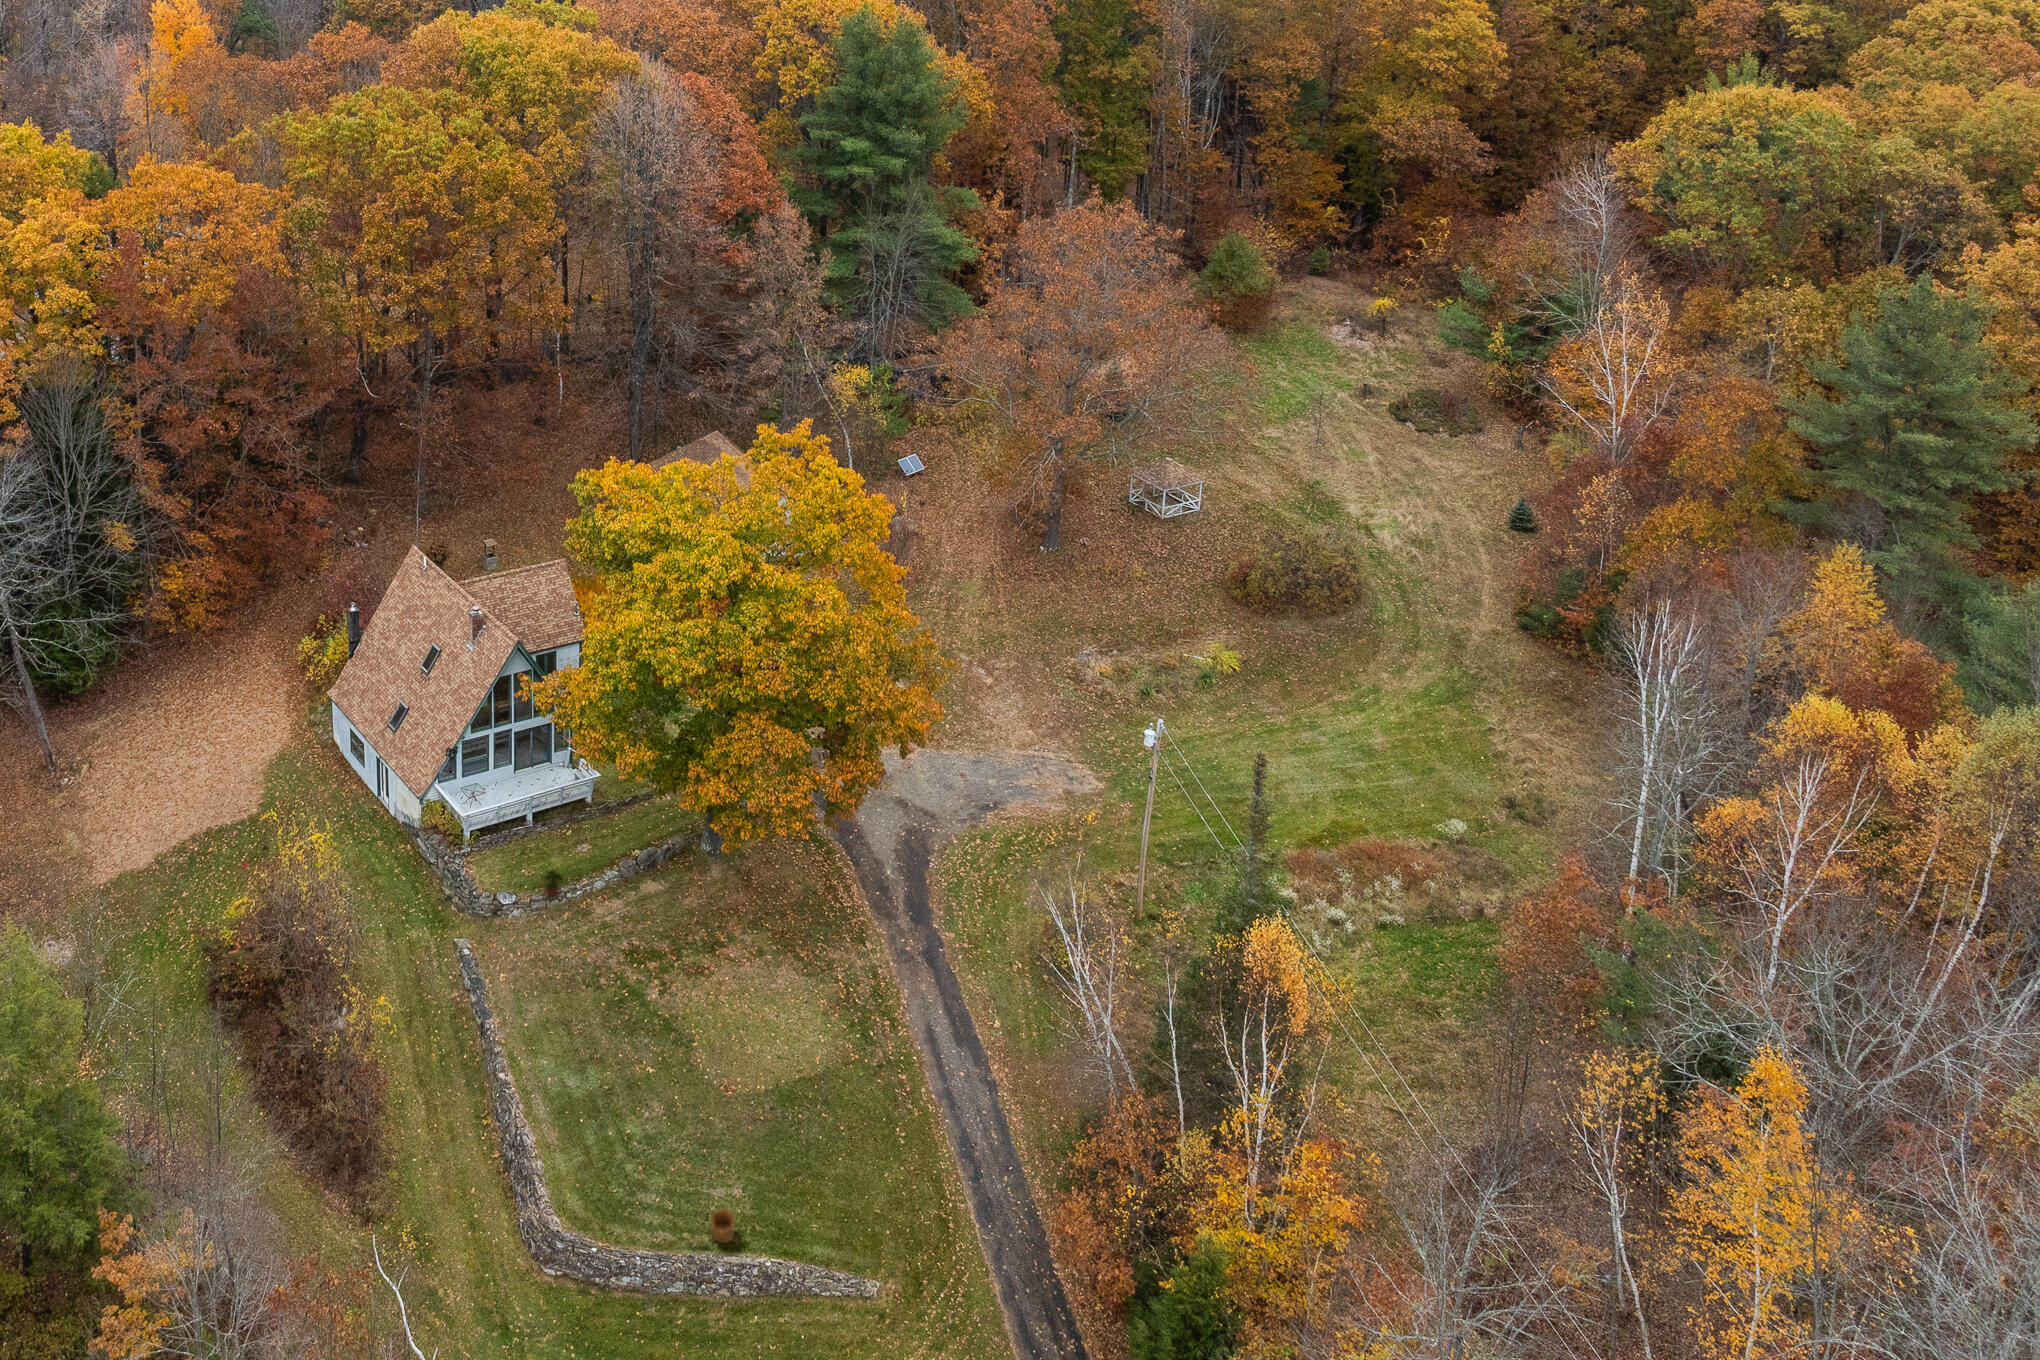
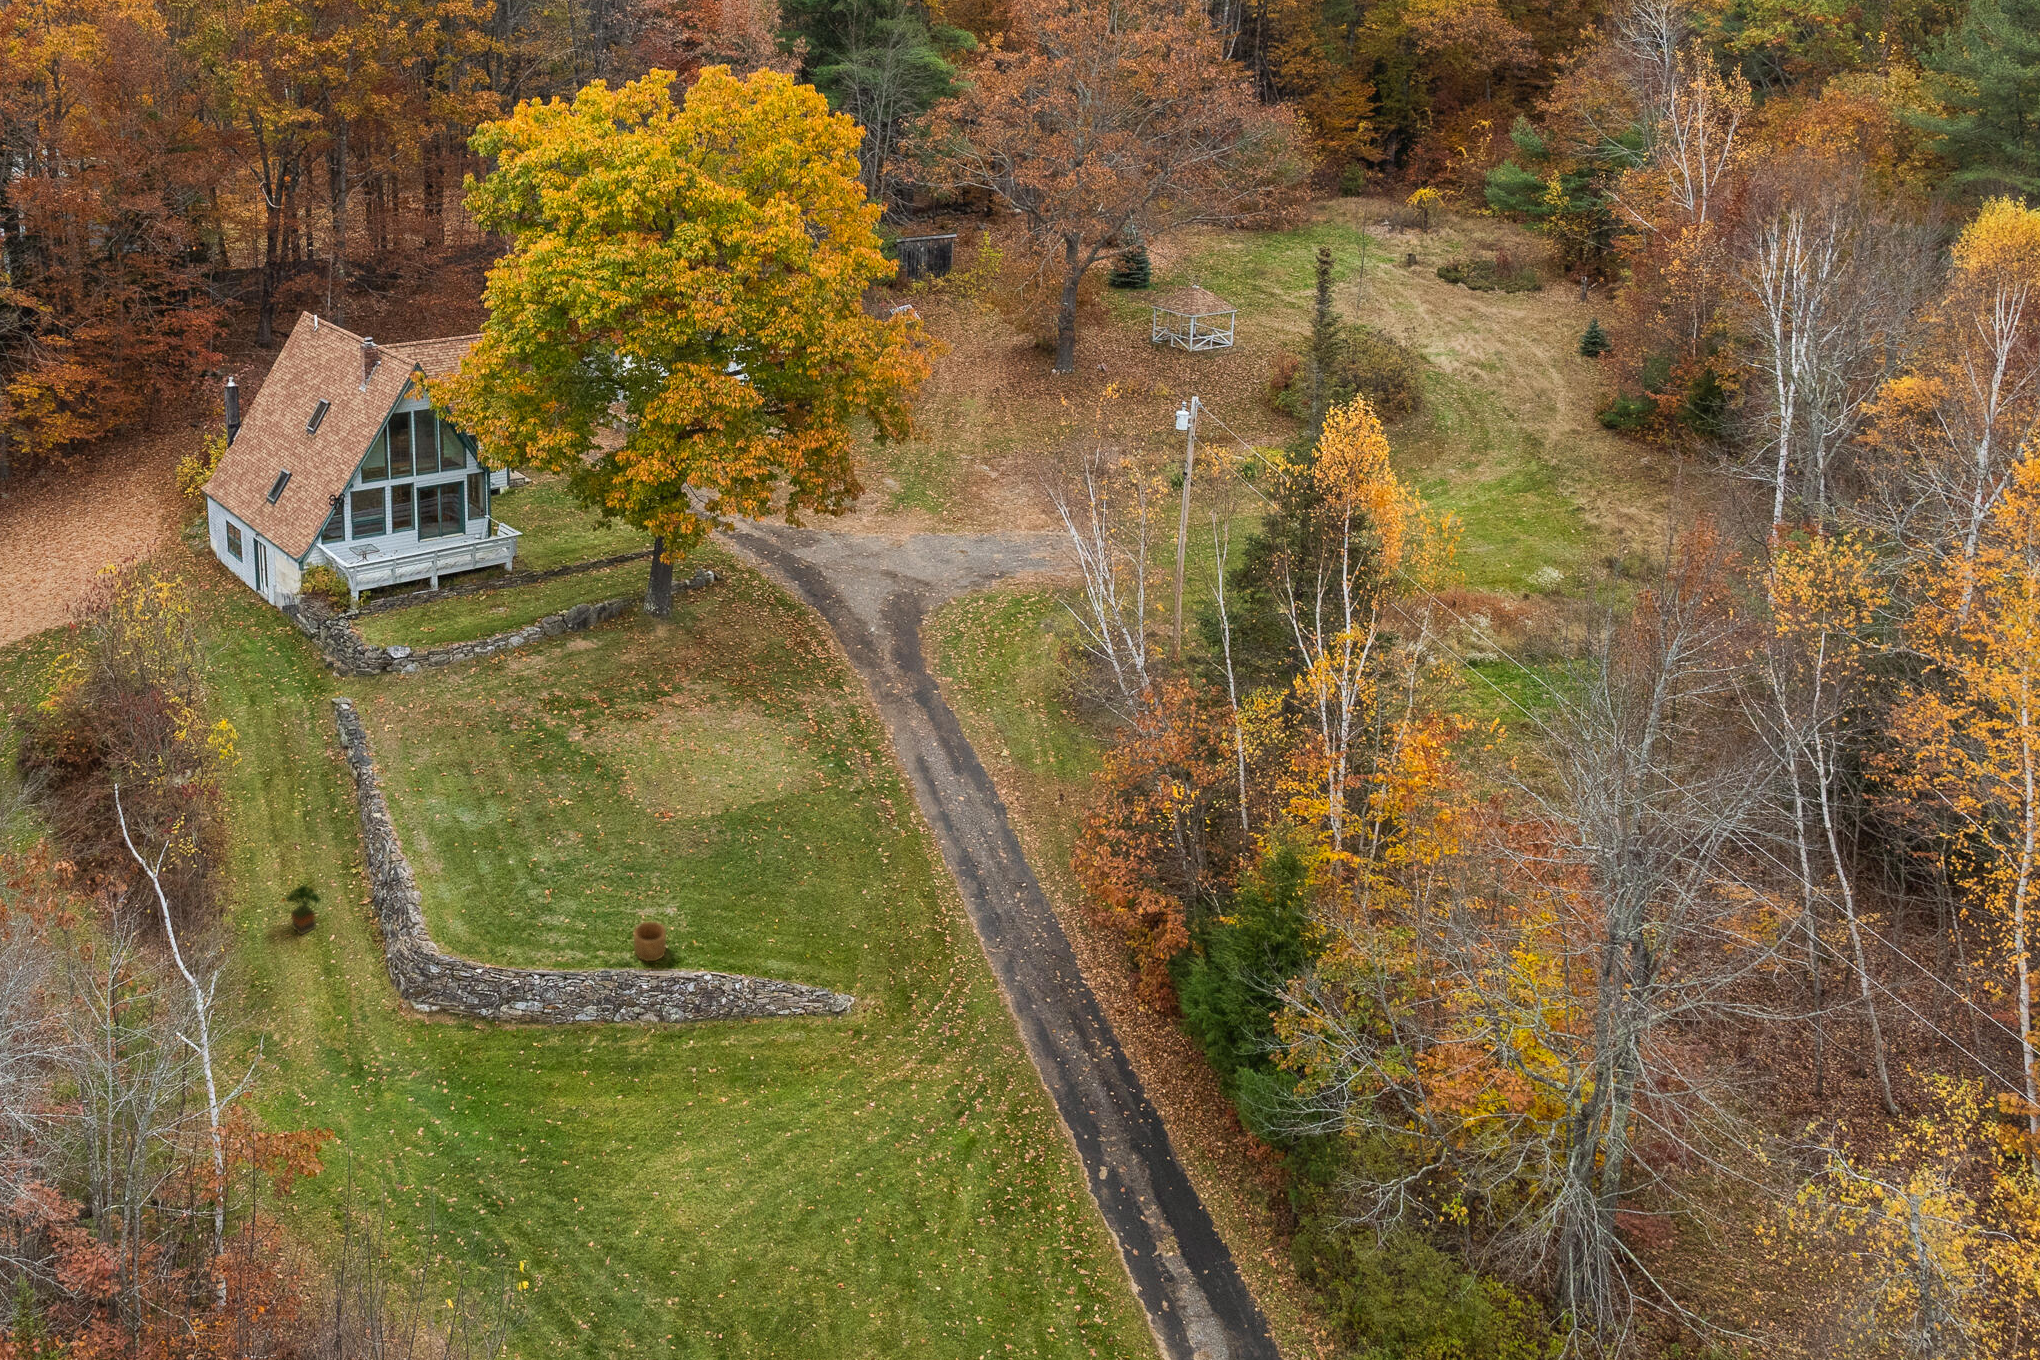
potted tree: present [543,870,563,900] -> present [286,885,321,934]

